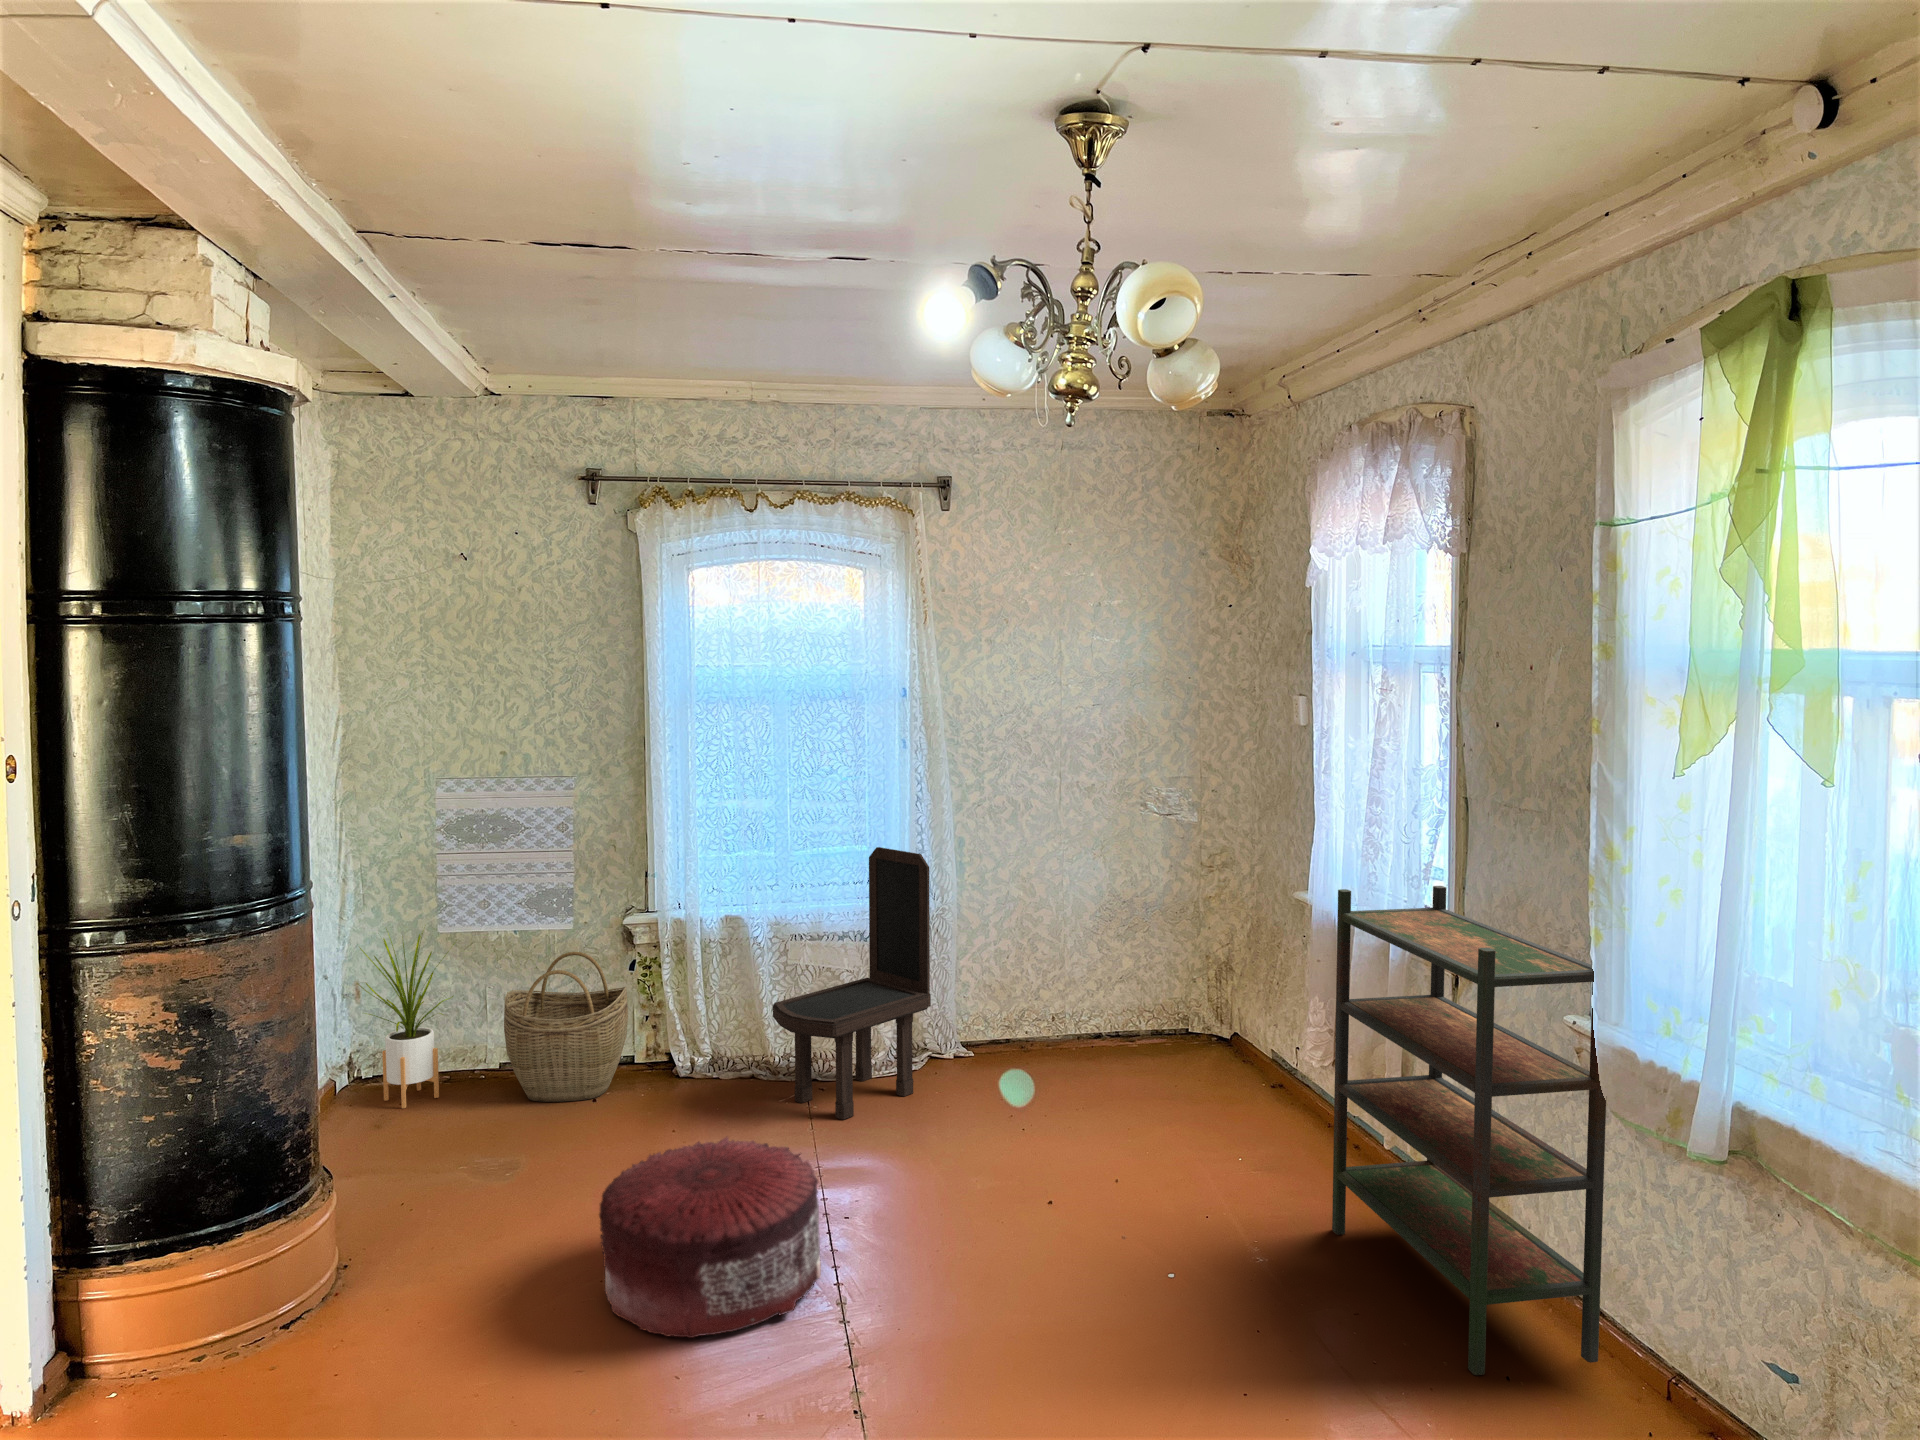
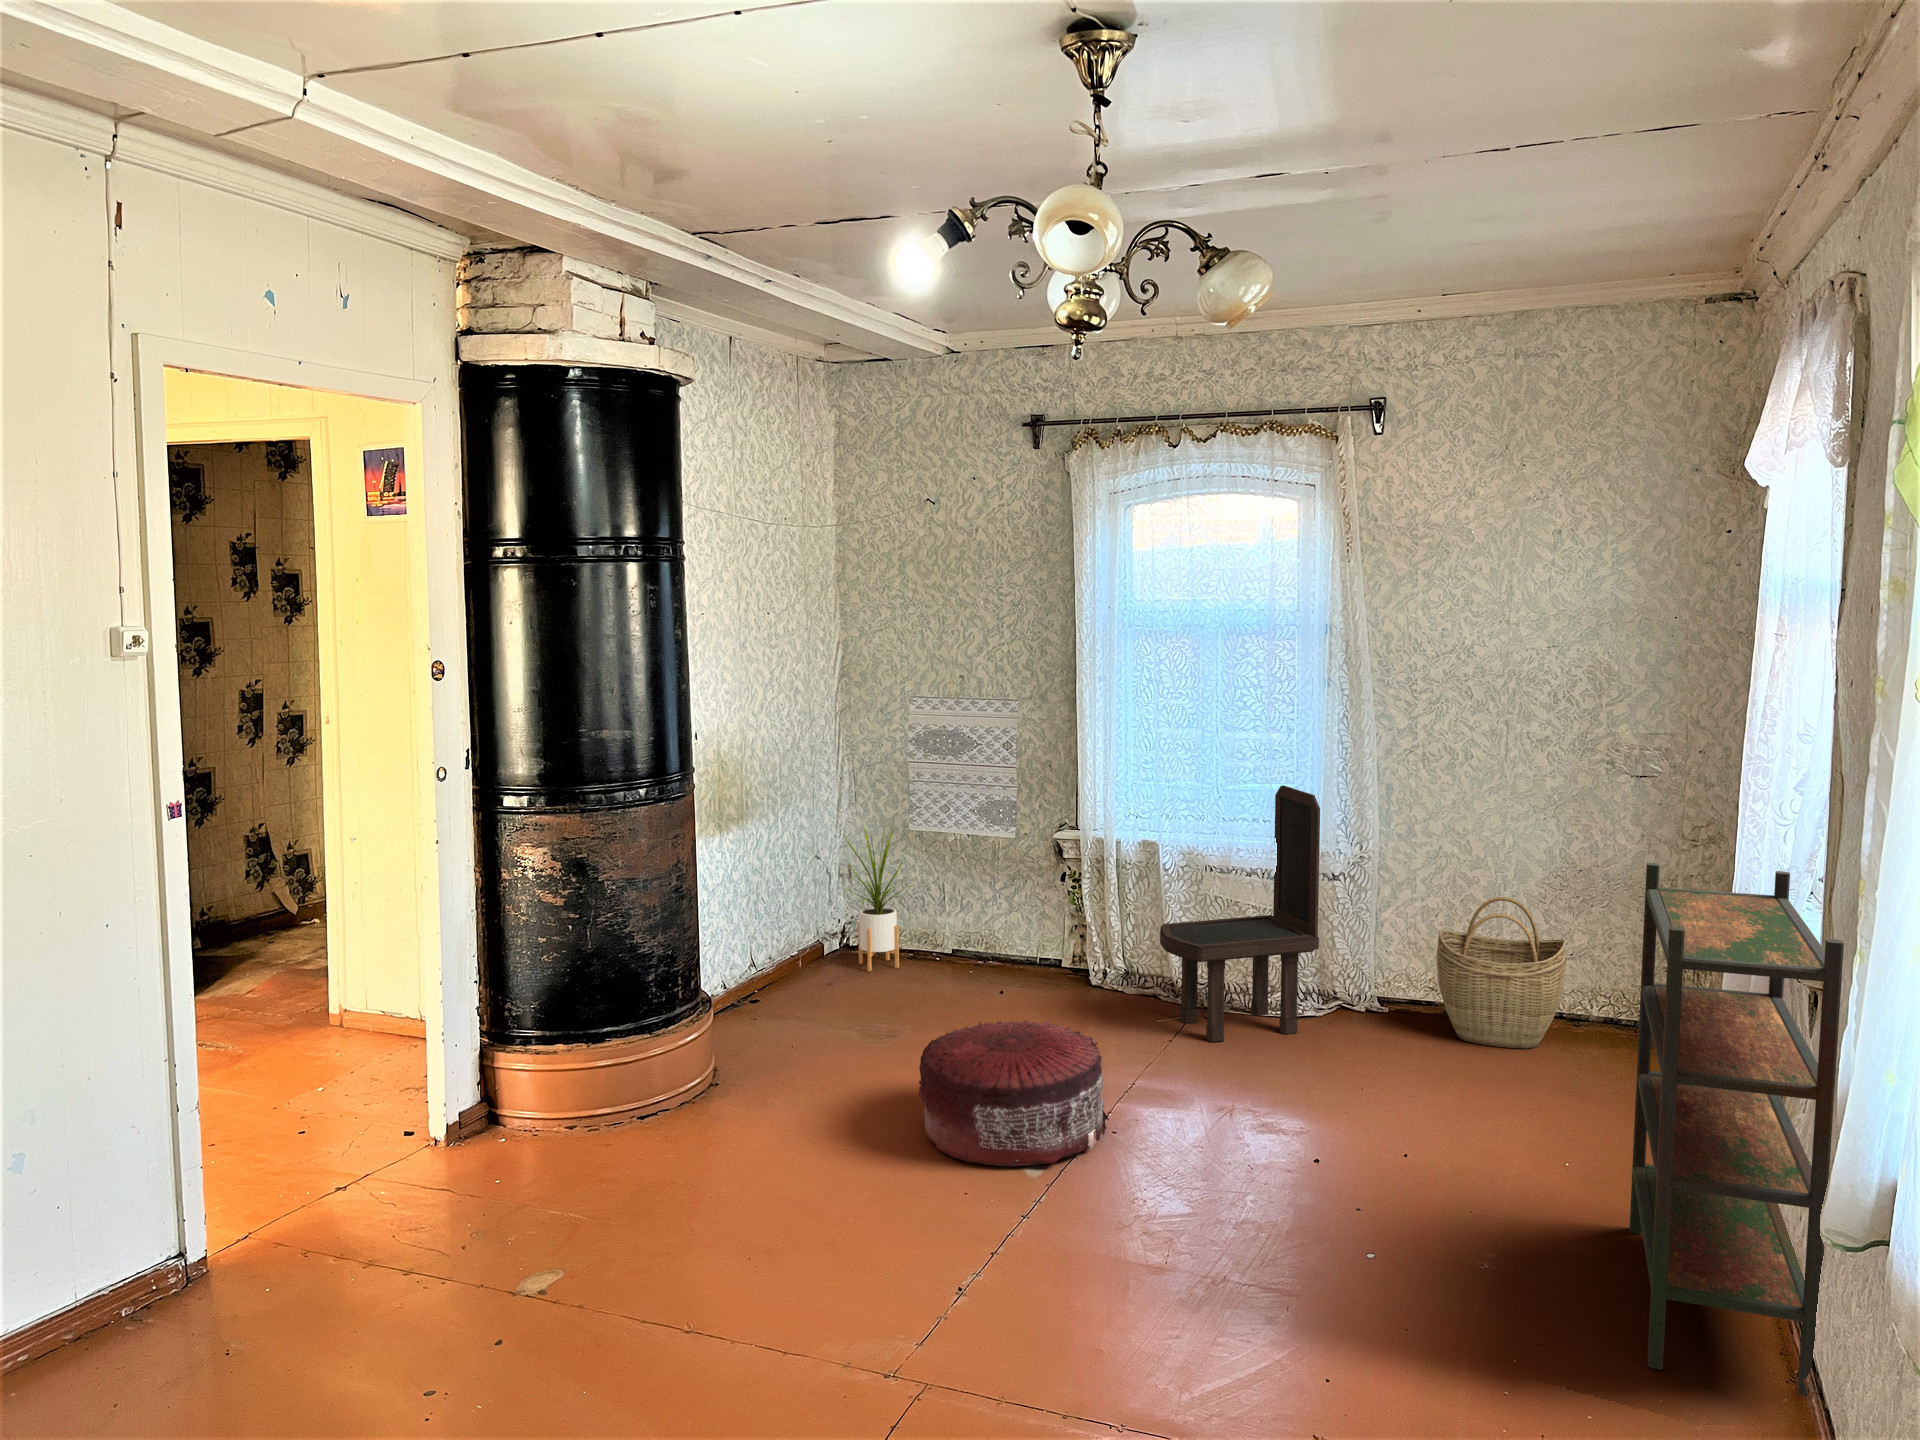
woven basket: present [504,952,628,1102] -> present [1437,897,1566,1048]

